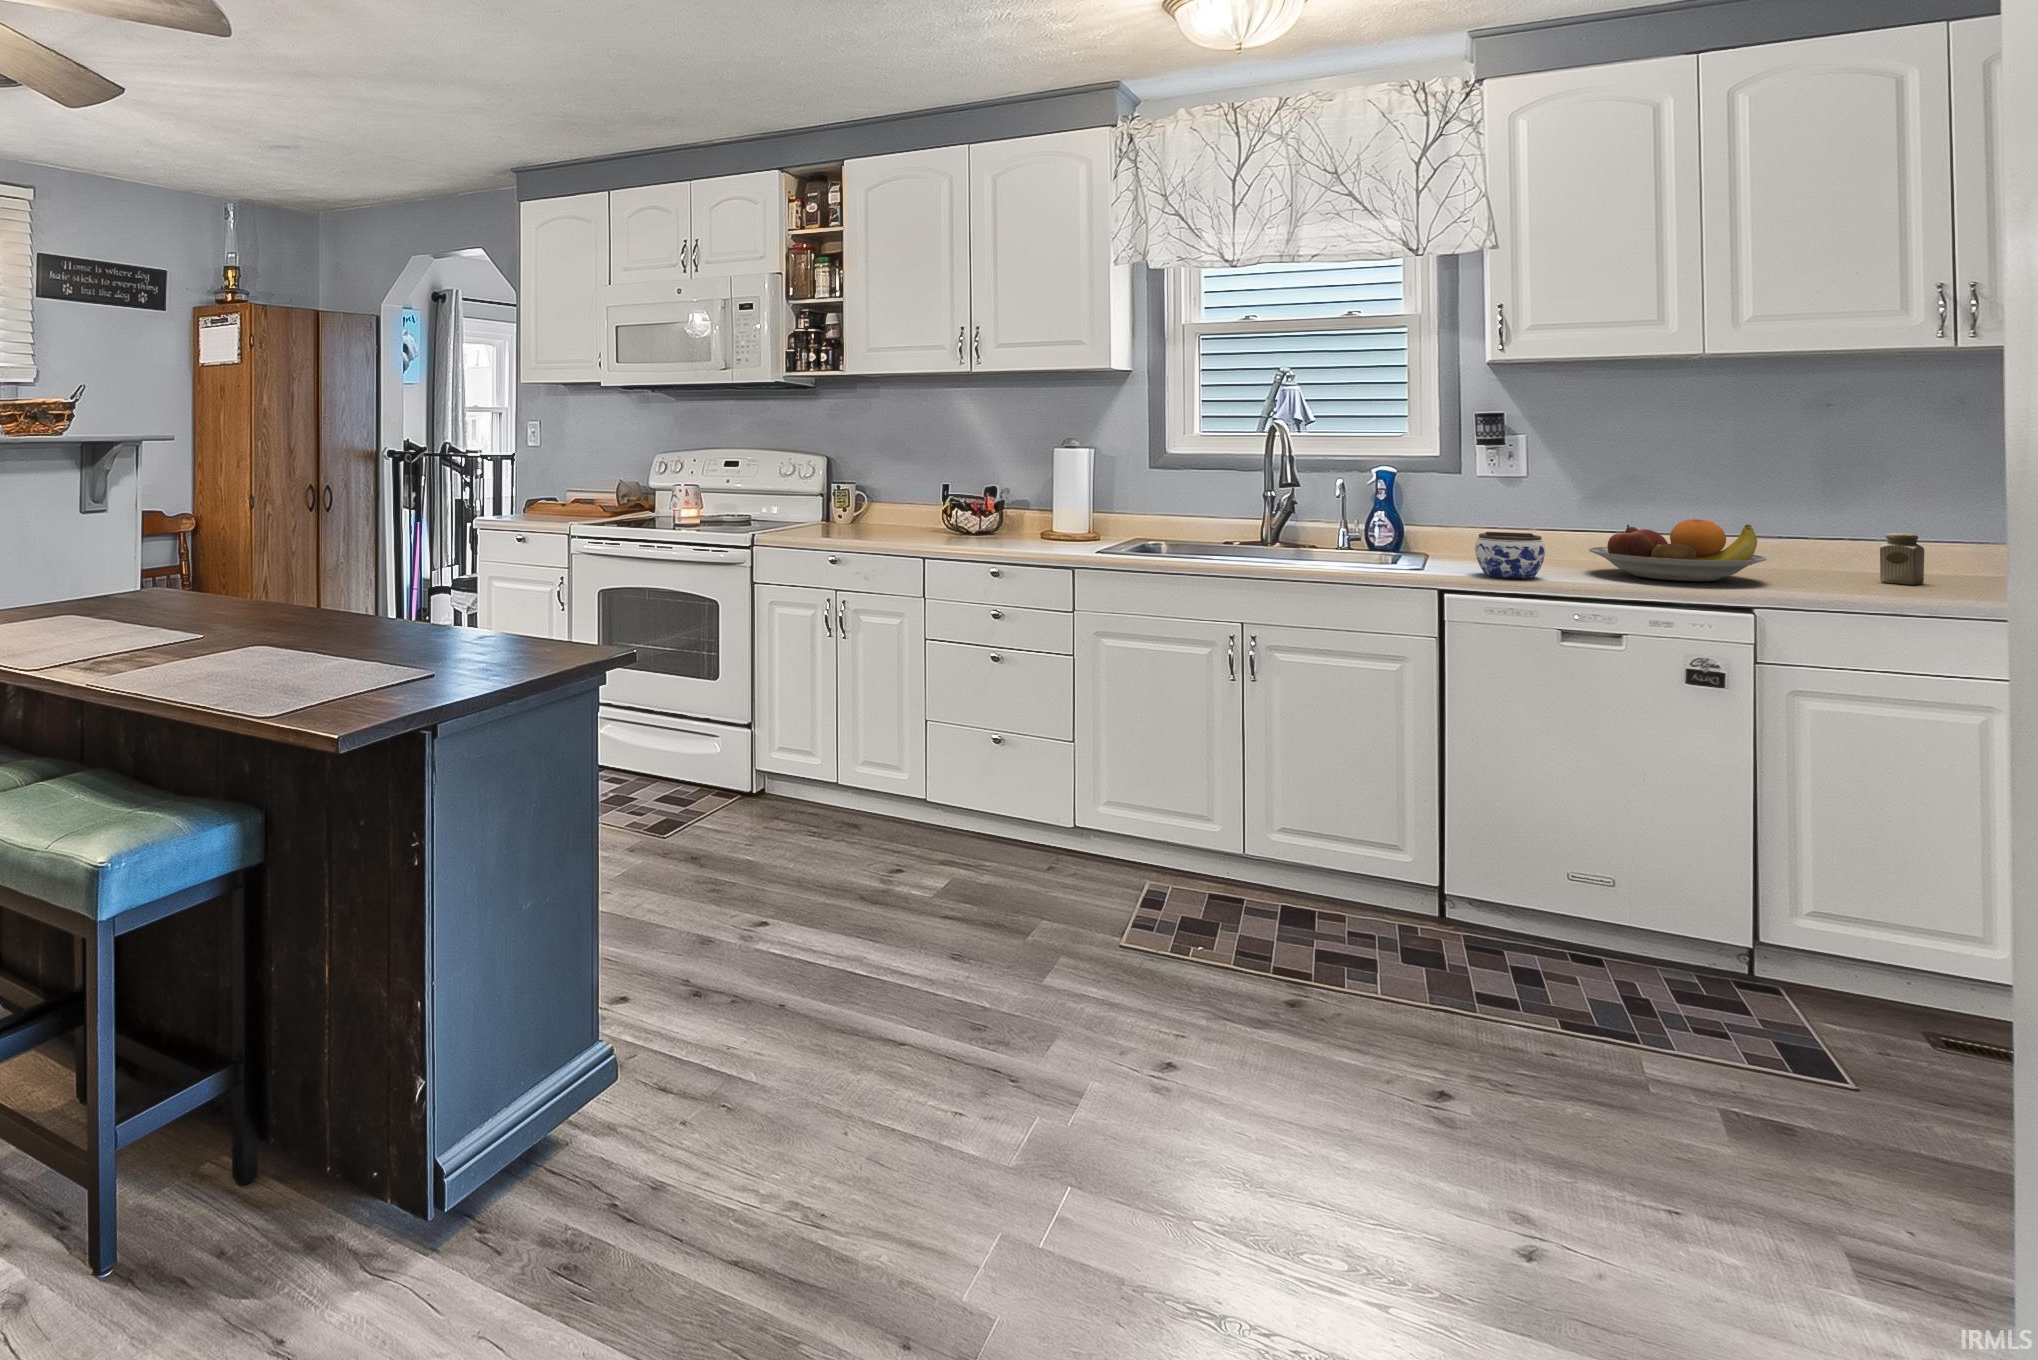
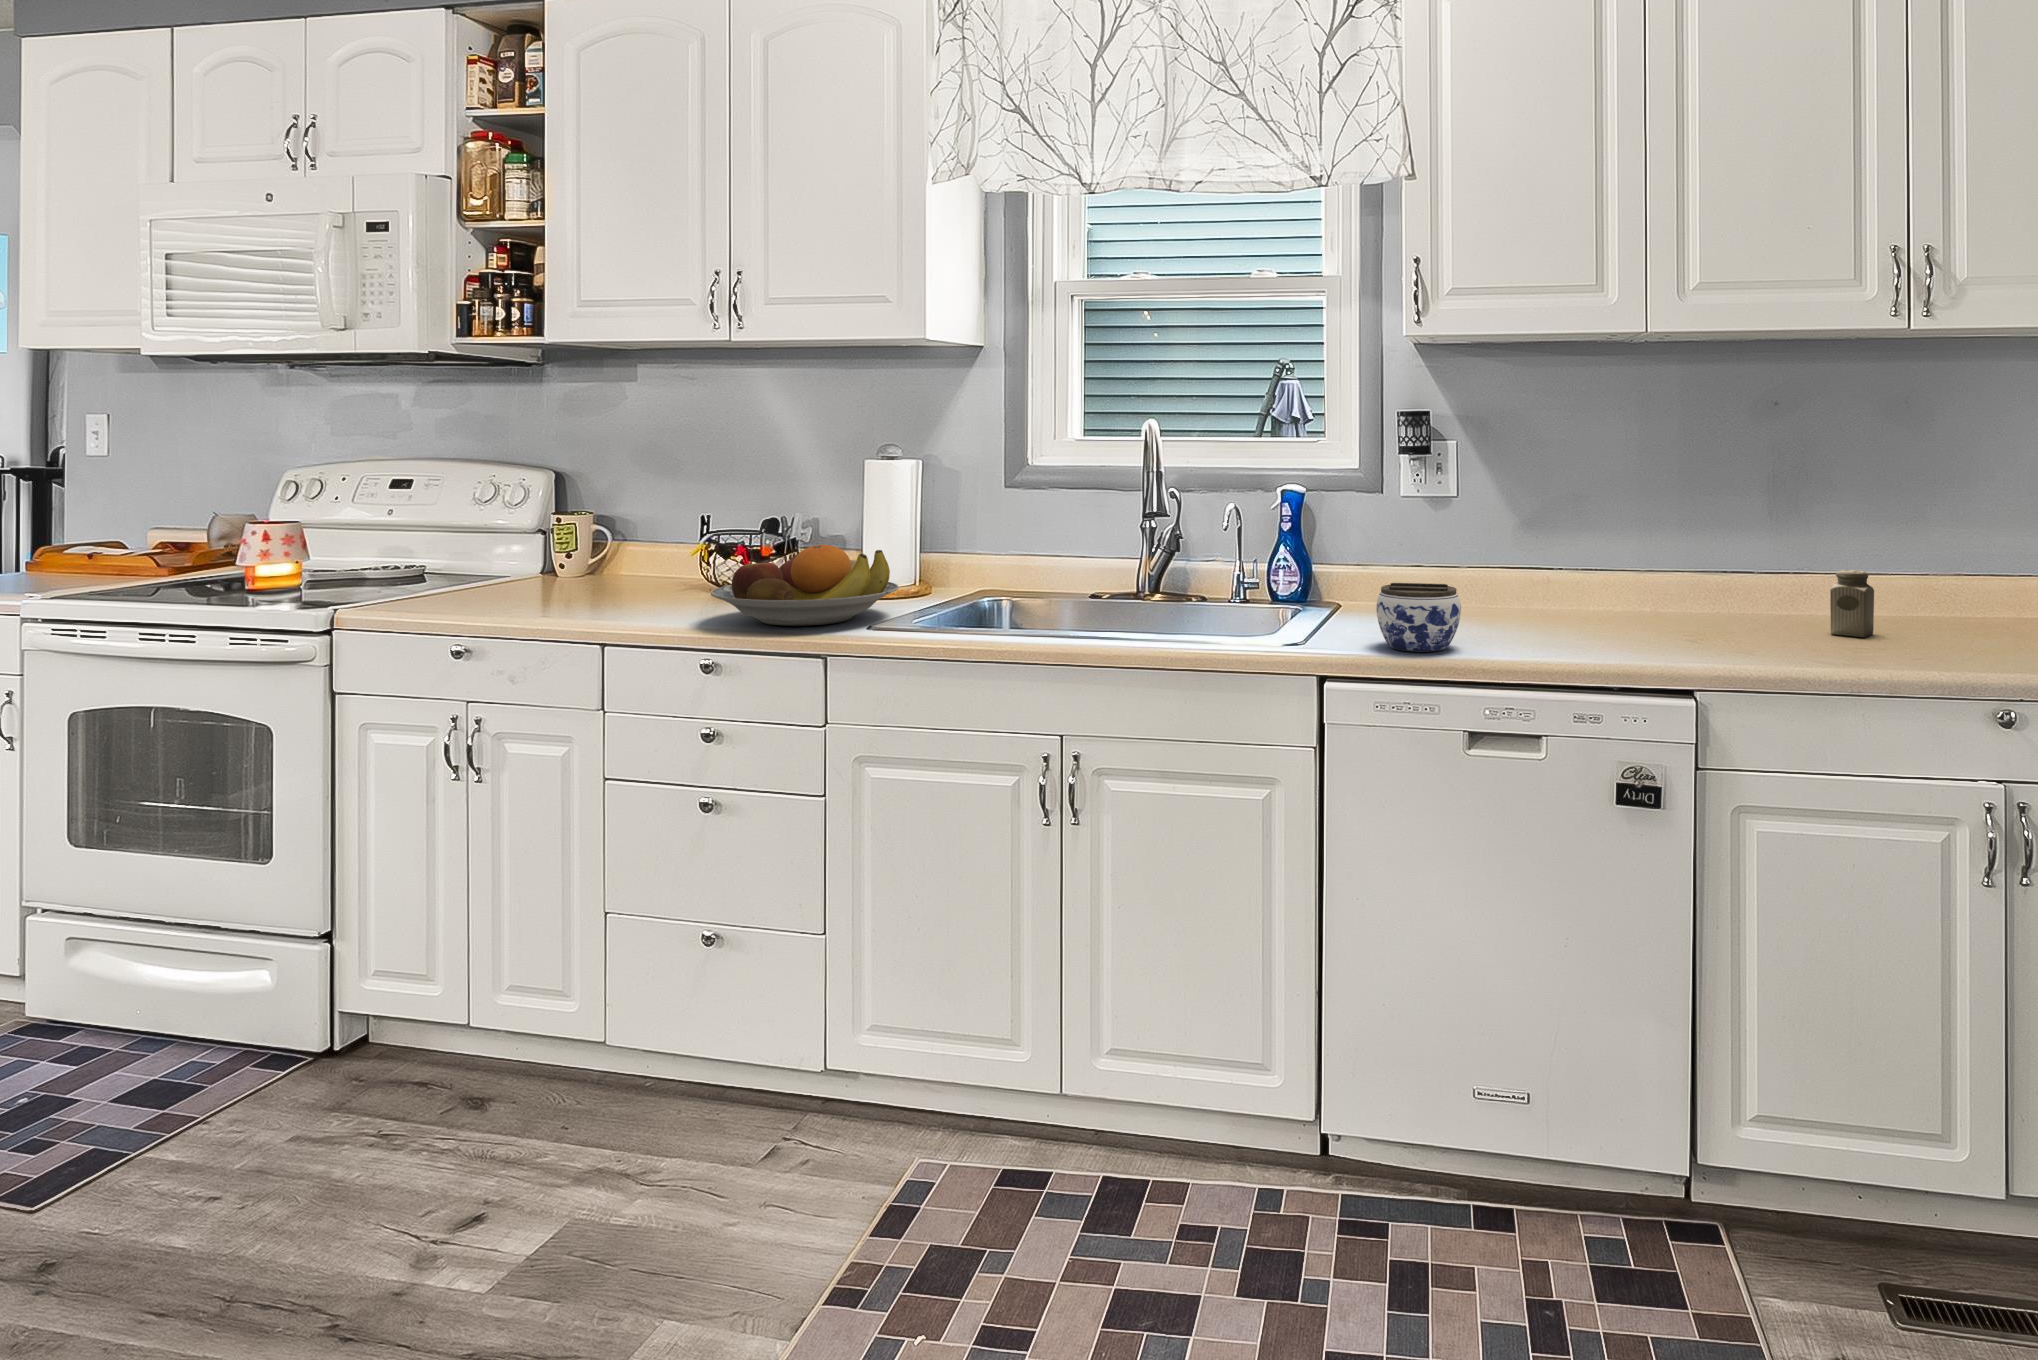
fruit bowl: present [1589,519,1766,581] -> present [711,545,899,626]

